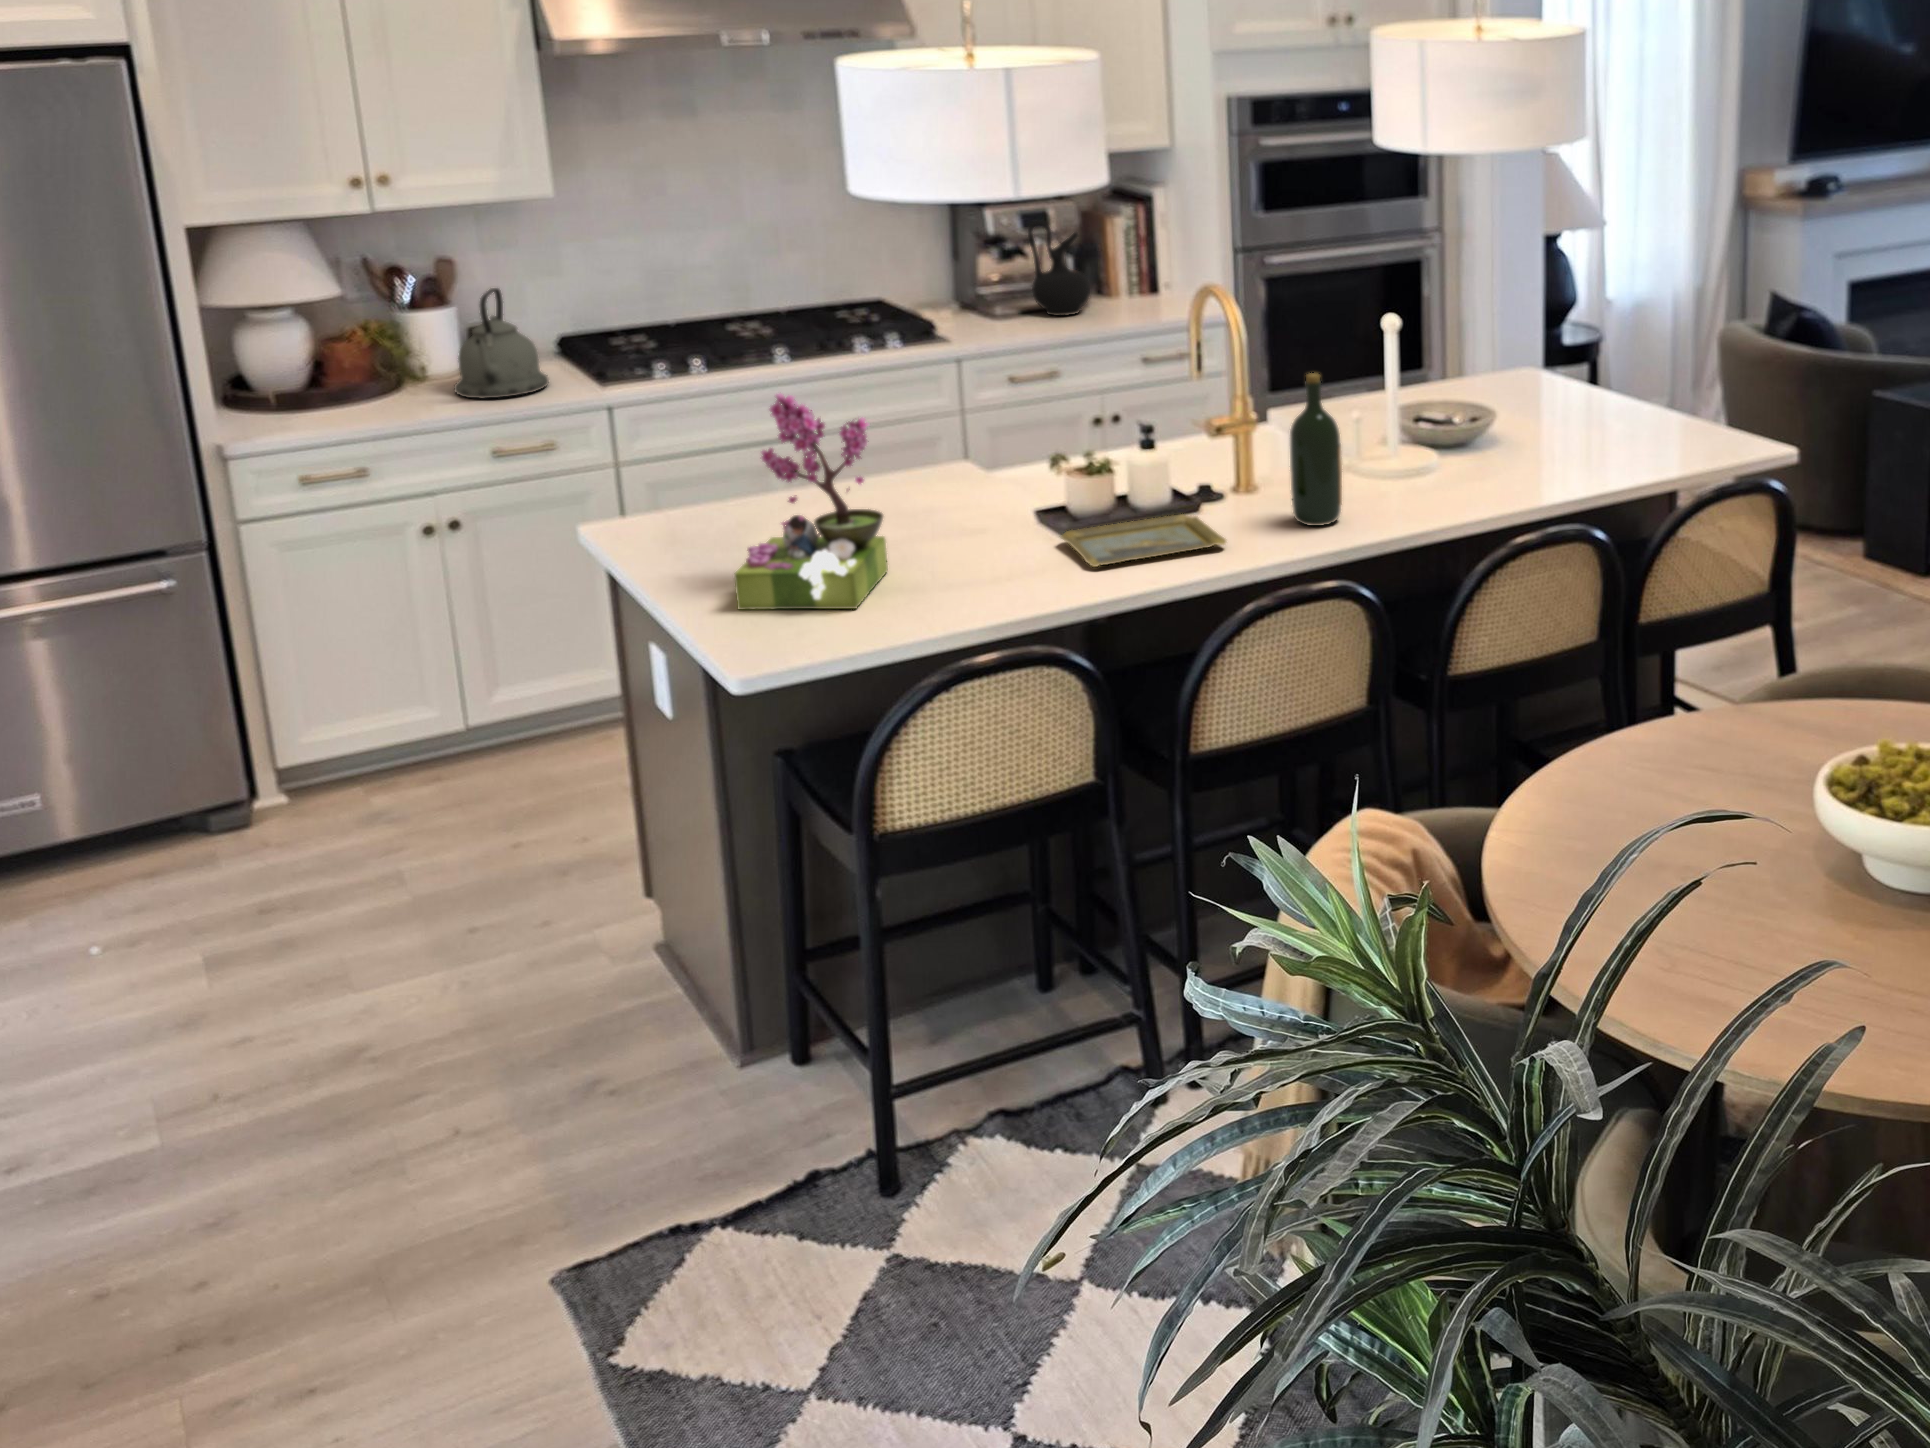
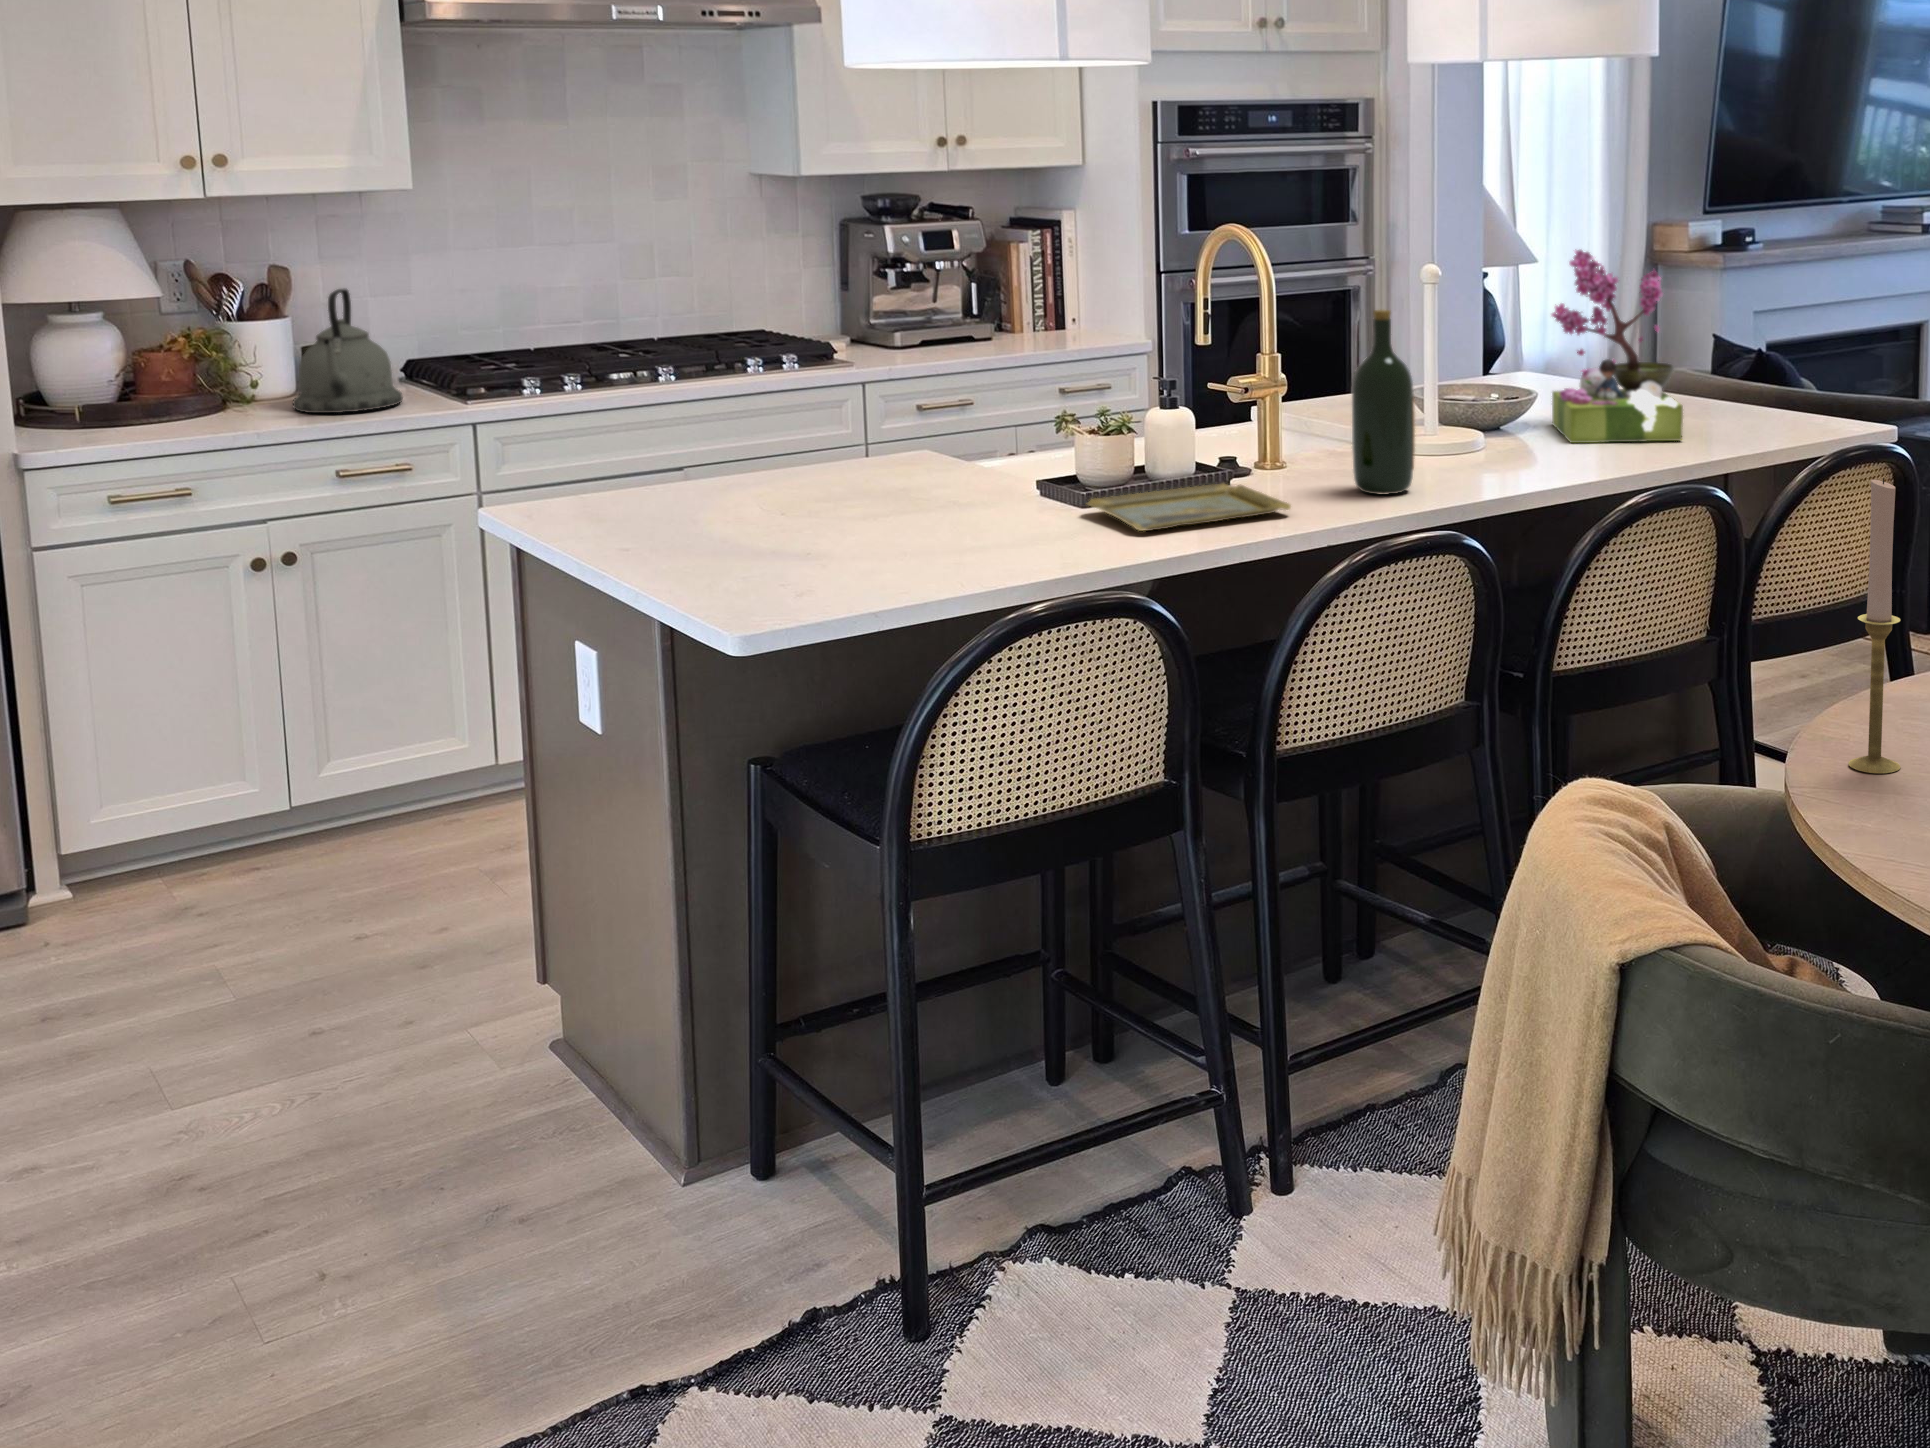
ceramic jug: present [1028,221,1090,316] -> none [935,237,1003,345]
flower arrangement: present [734,393,888,610] -> present [1551,249,1683,443]
candlestick: none [1574,587,1613,809] -> present [1848,478,1900,773]

